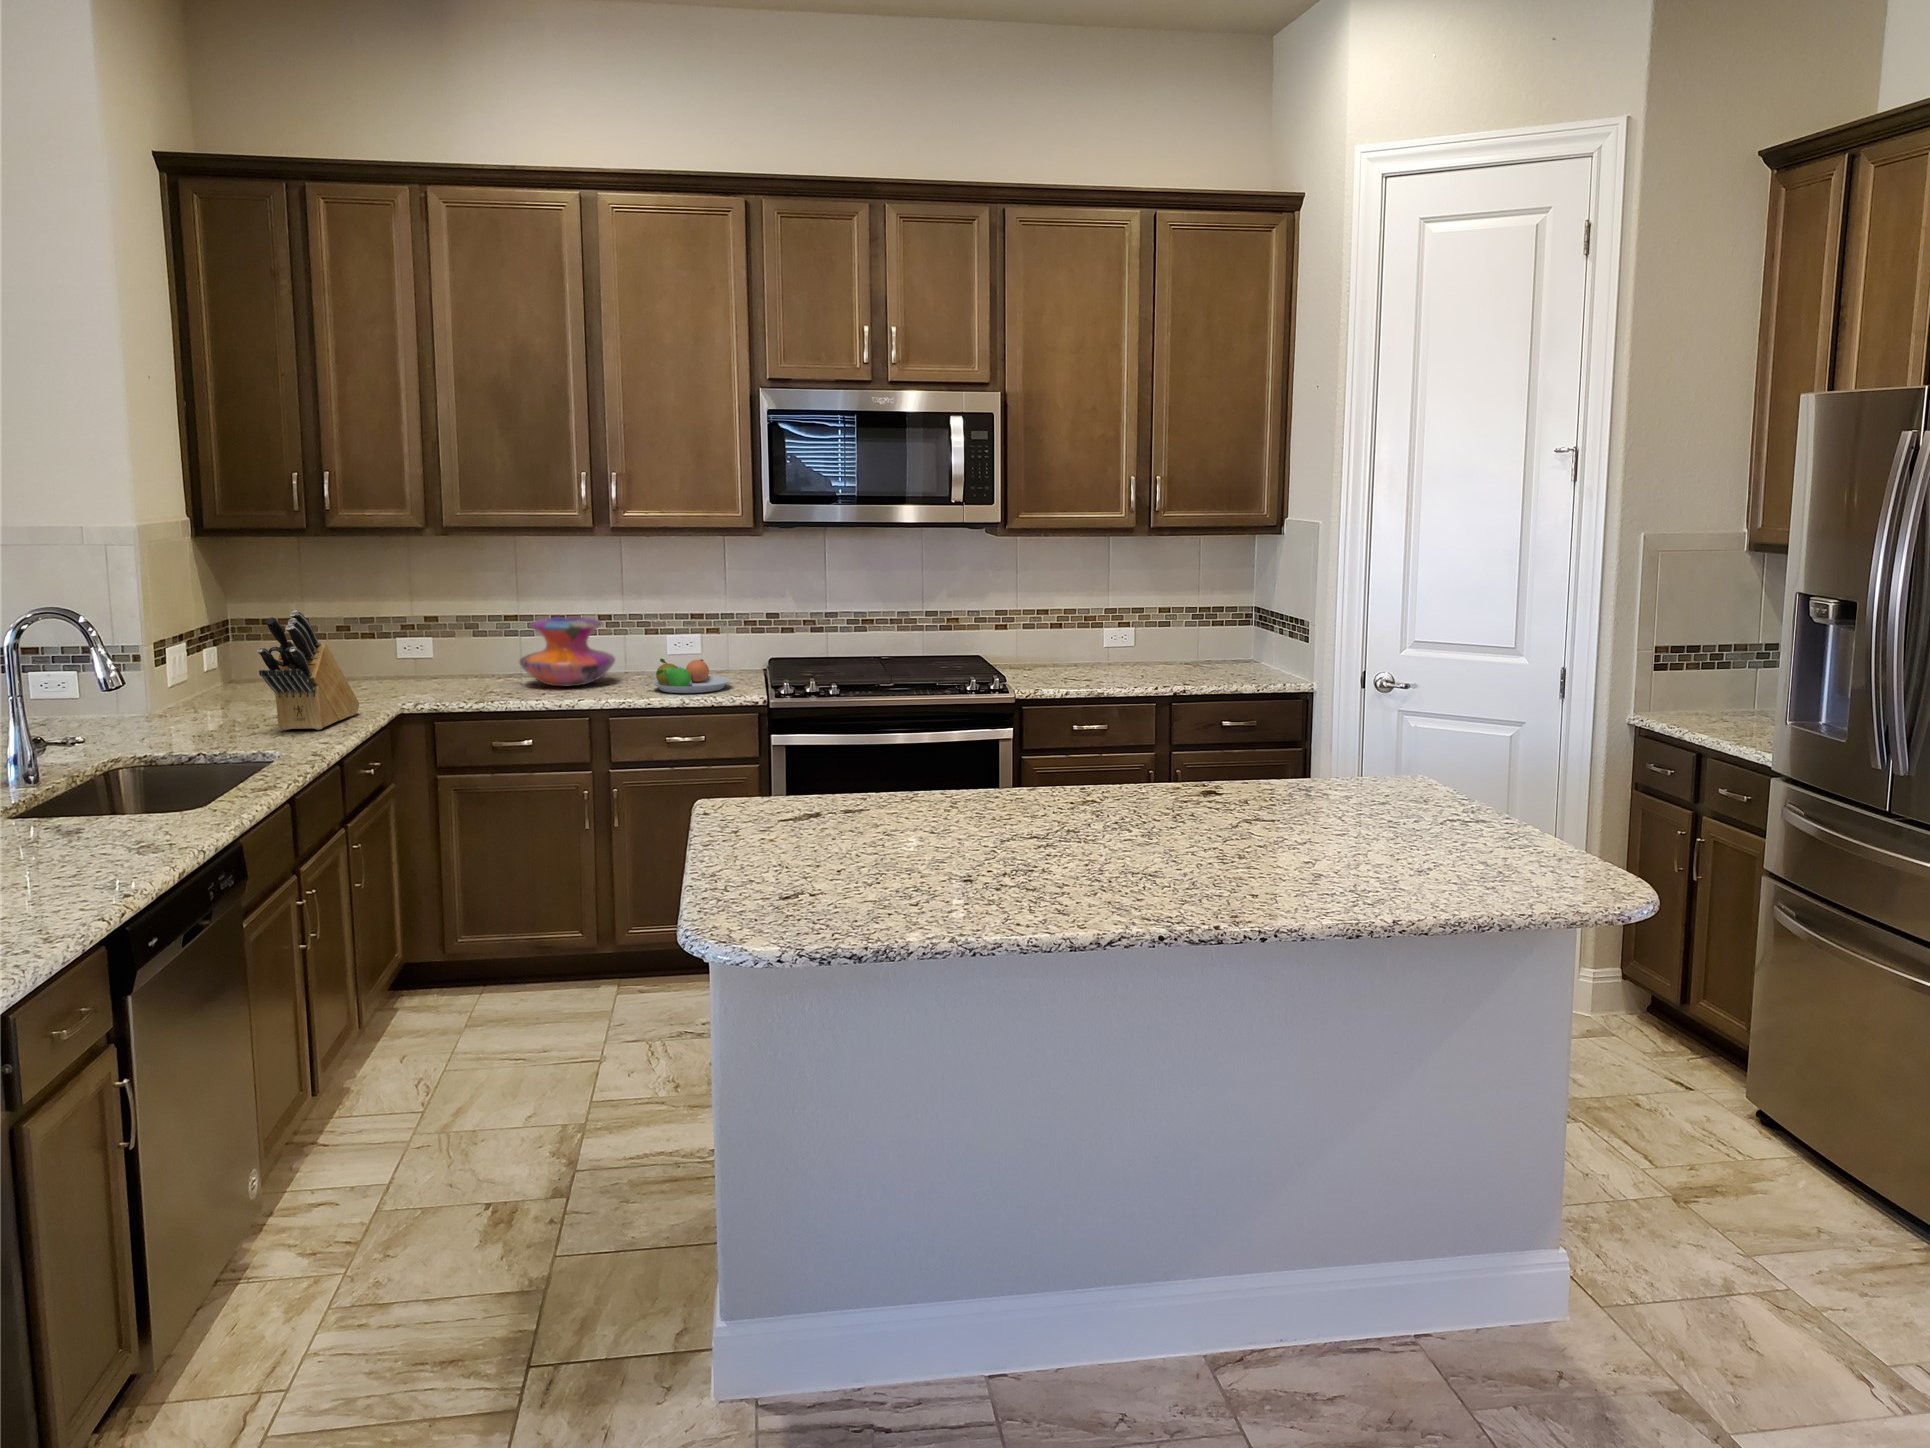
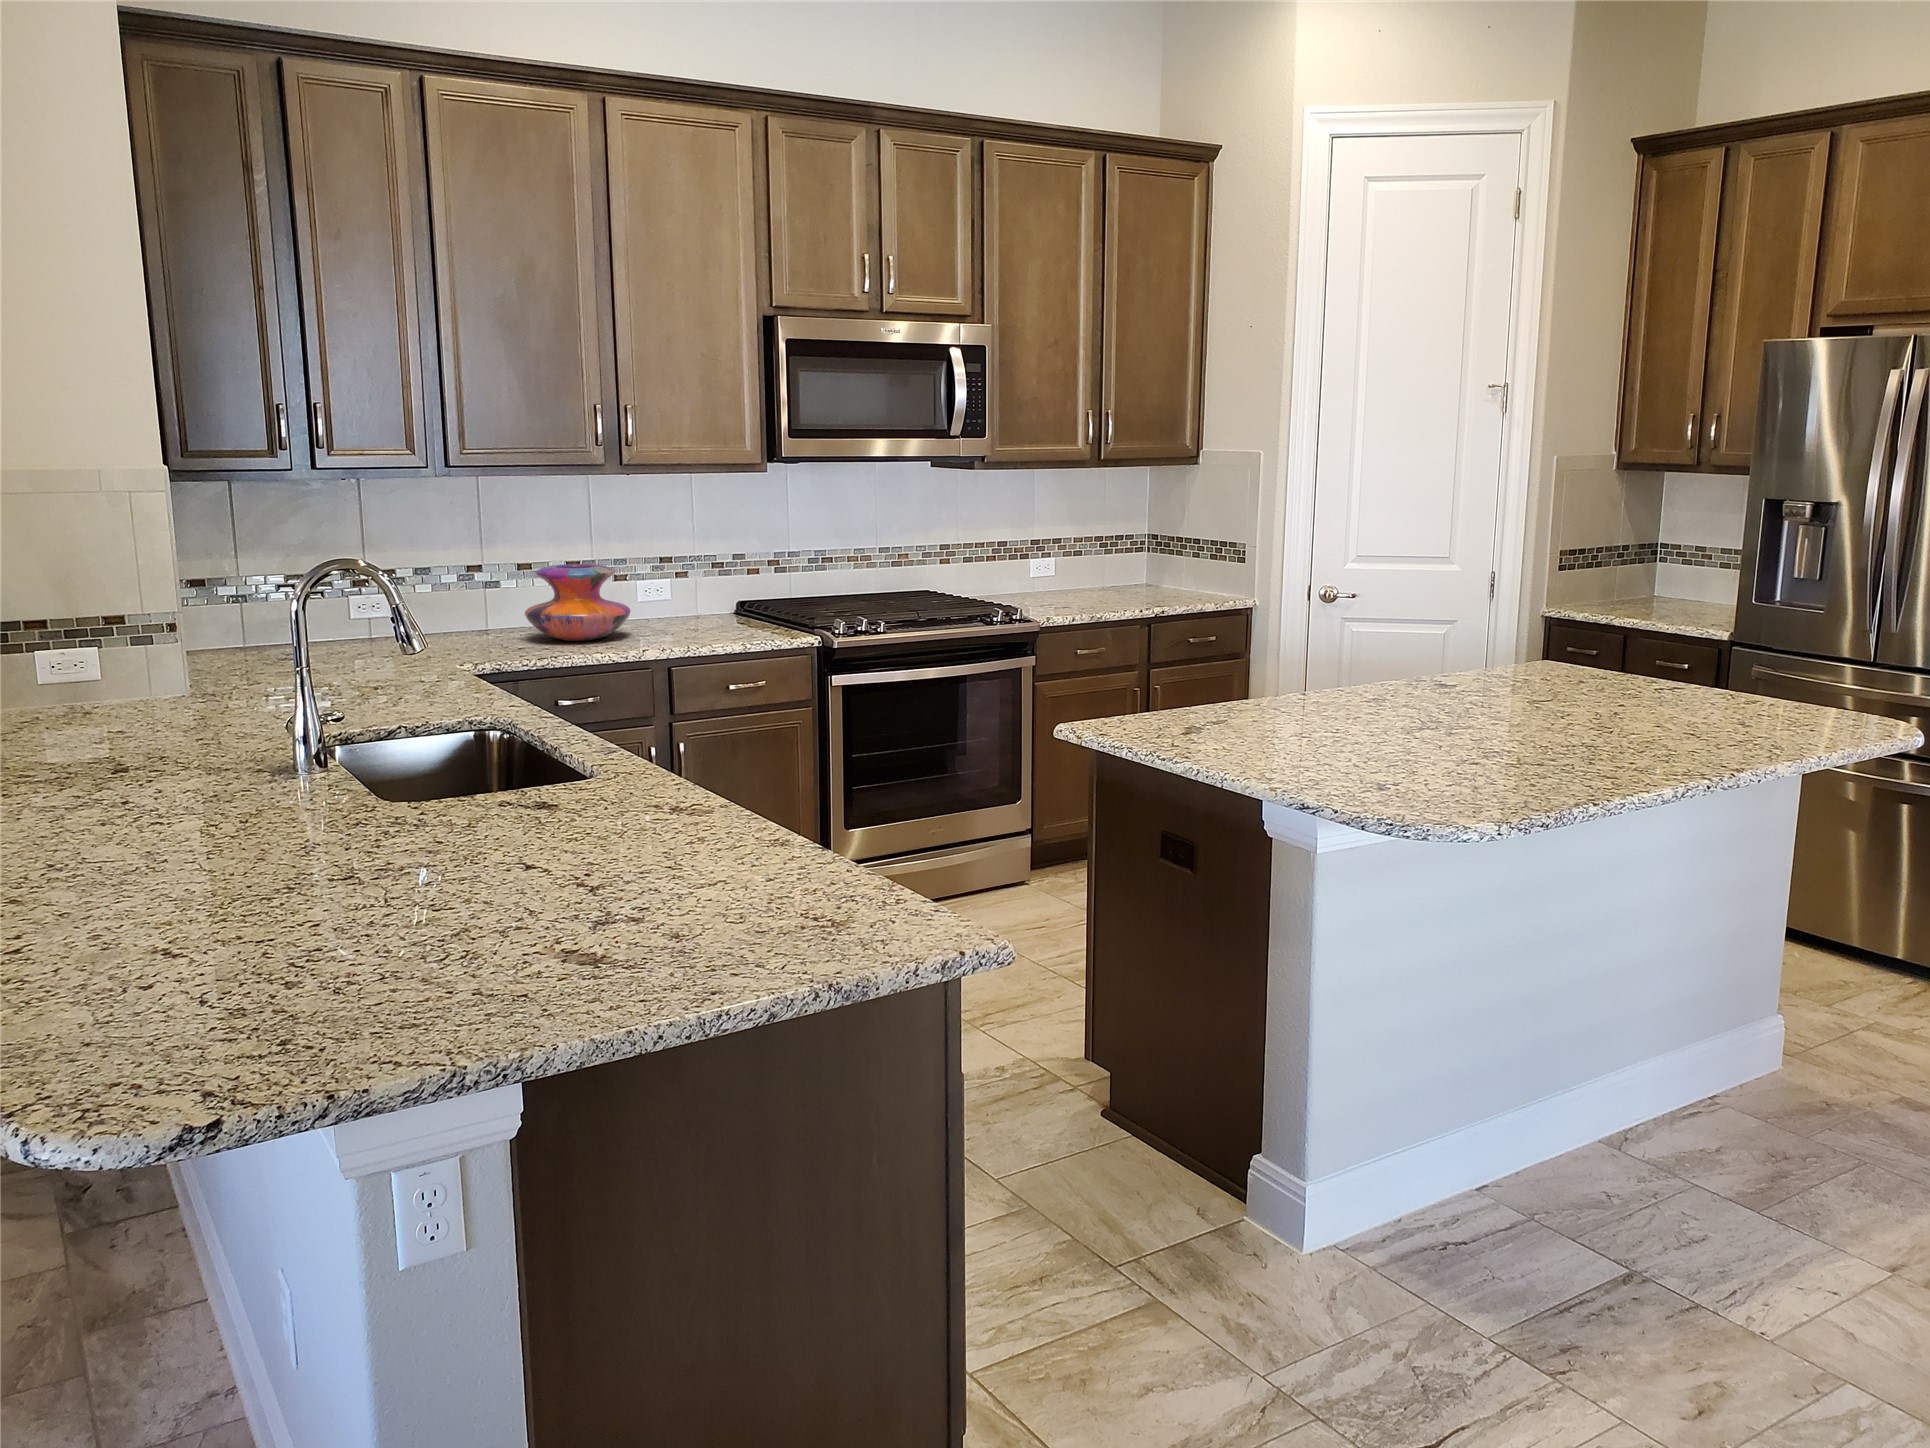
knife block: present [257,610,359,730] -> none [382,559,448,701]
fruit bowl: present [652,659,731,693] -> none [689,604,772,639]

